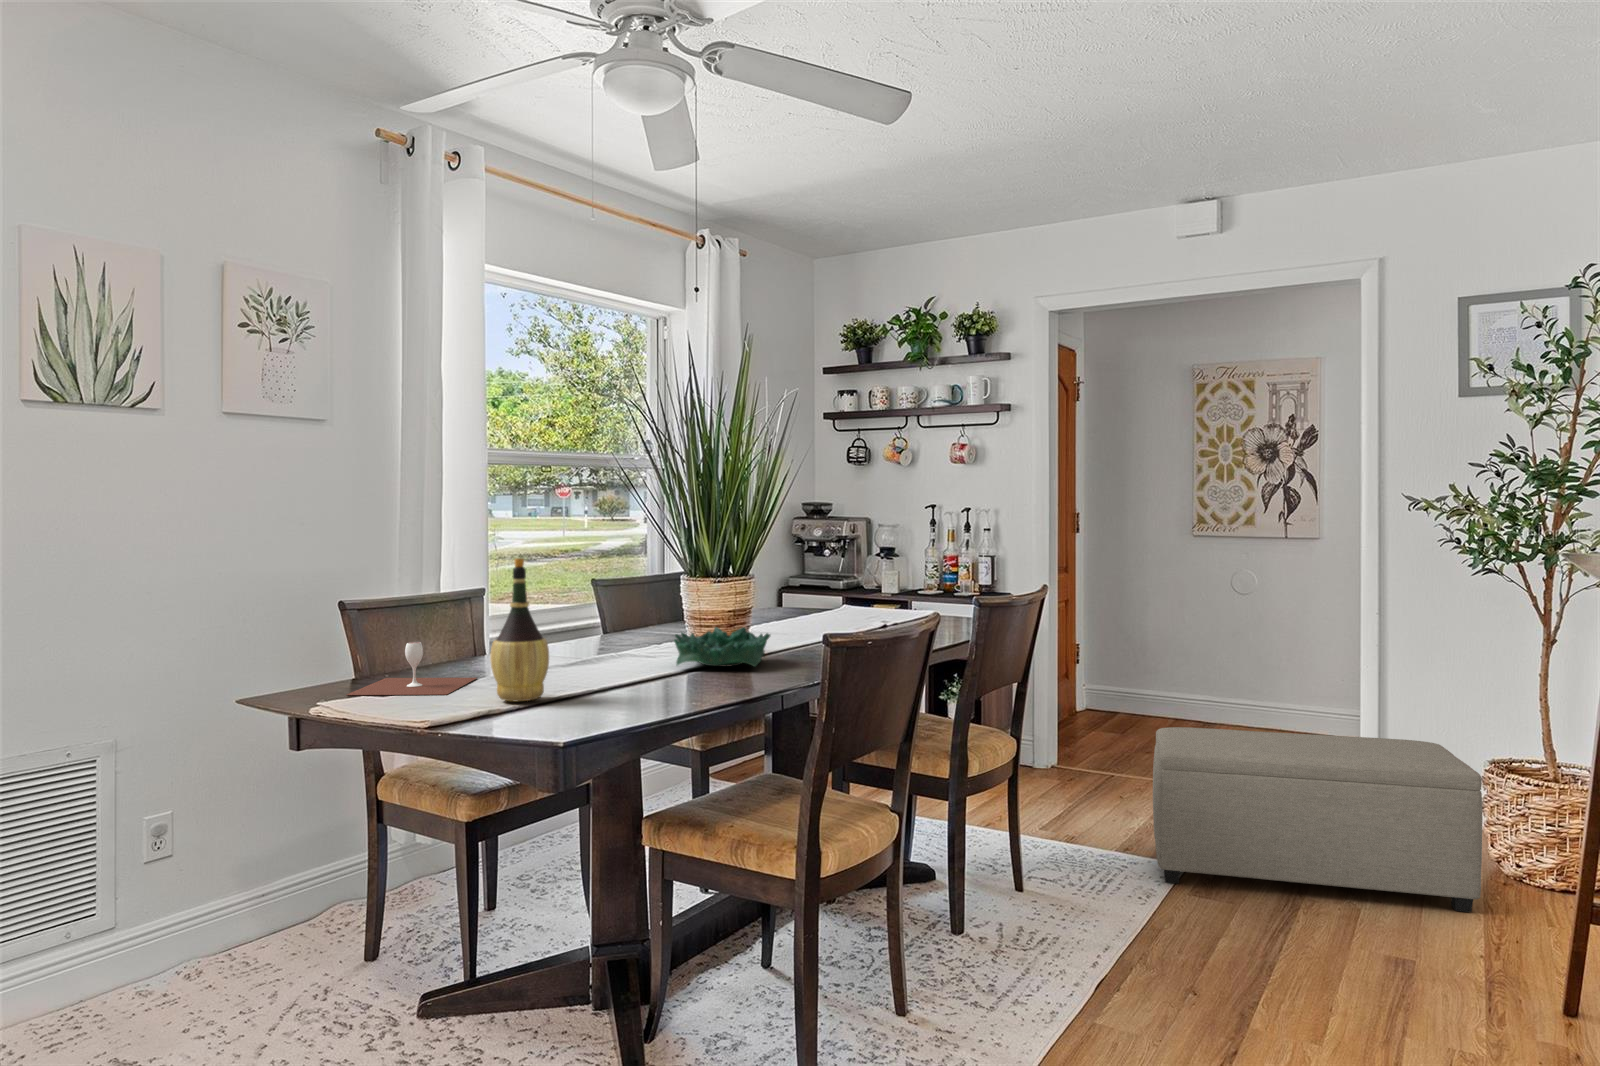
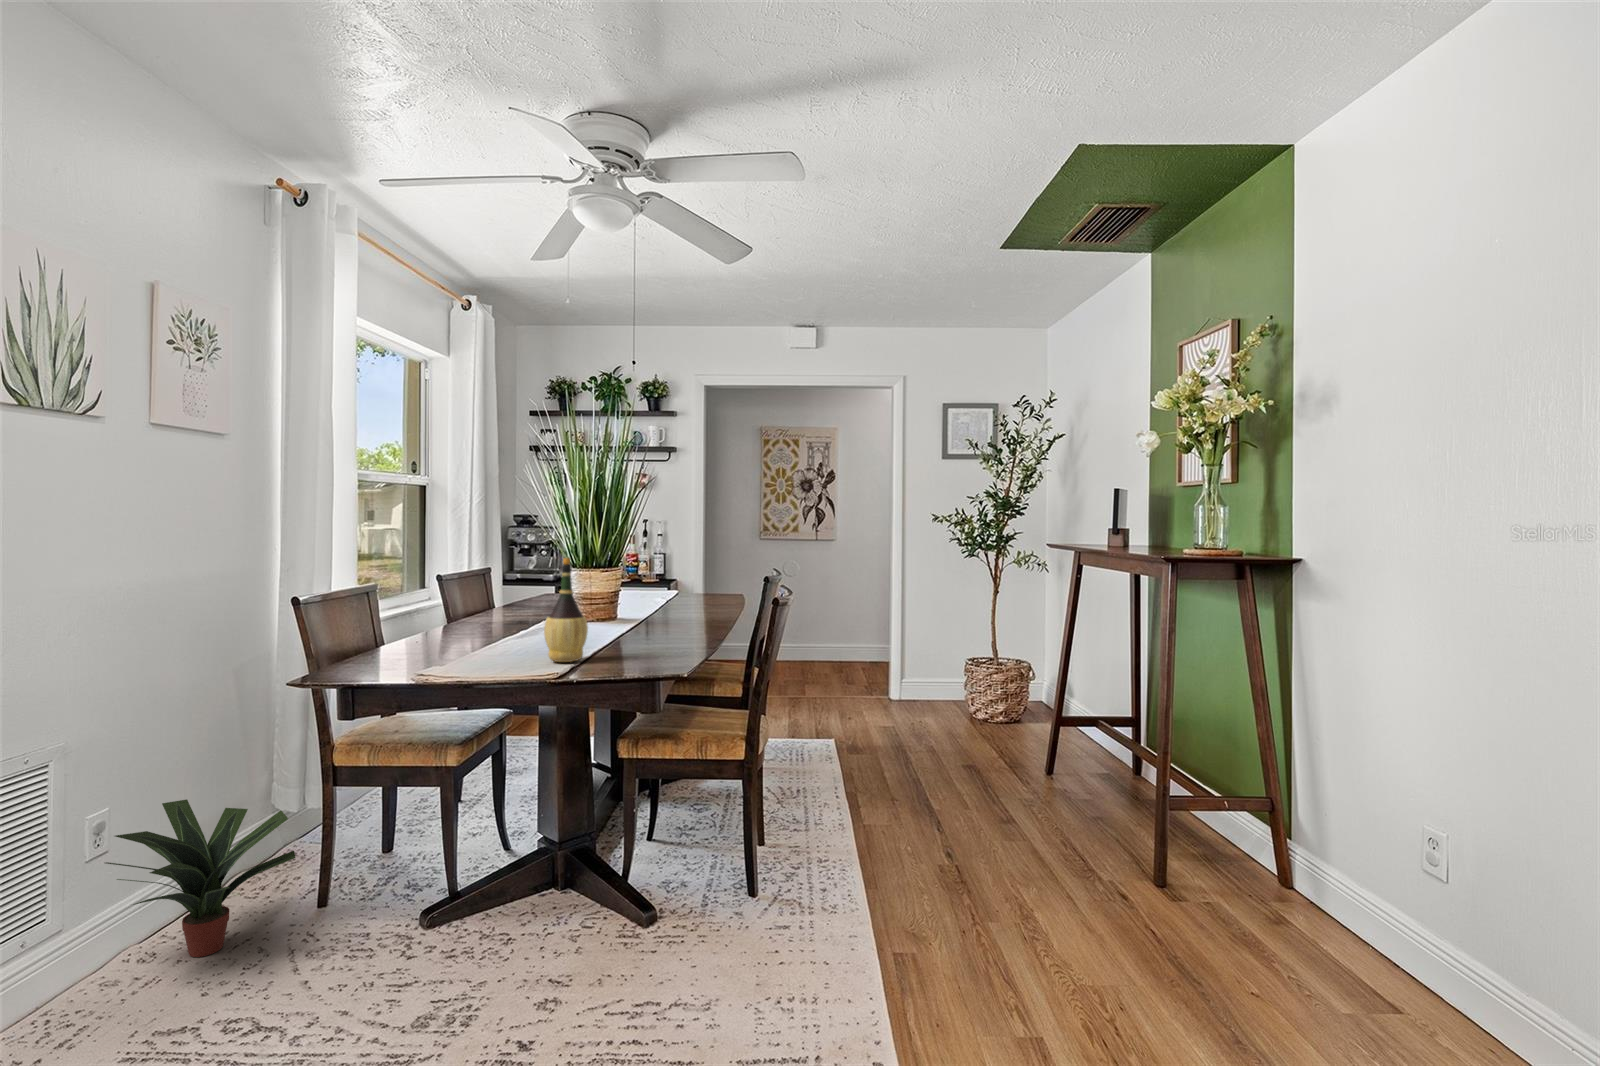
decorative bowl: present [674,627,770,667] -> none [595,604,666,633]
wine glass: present [347,642,476,695] -> none [397,625,494,671]
ottoman: present [1153,727,1482,912] -> none [808,652,982,749]
potted plant: none [109,814,316,987] -> present [105,799,295,957]

